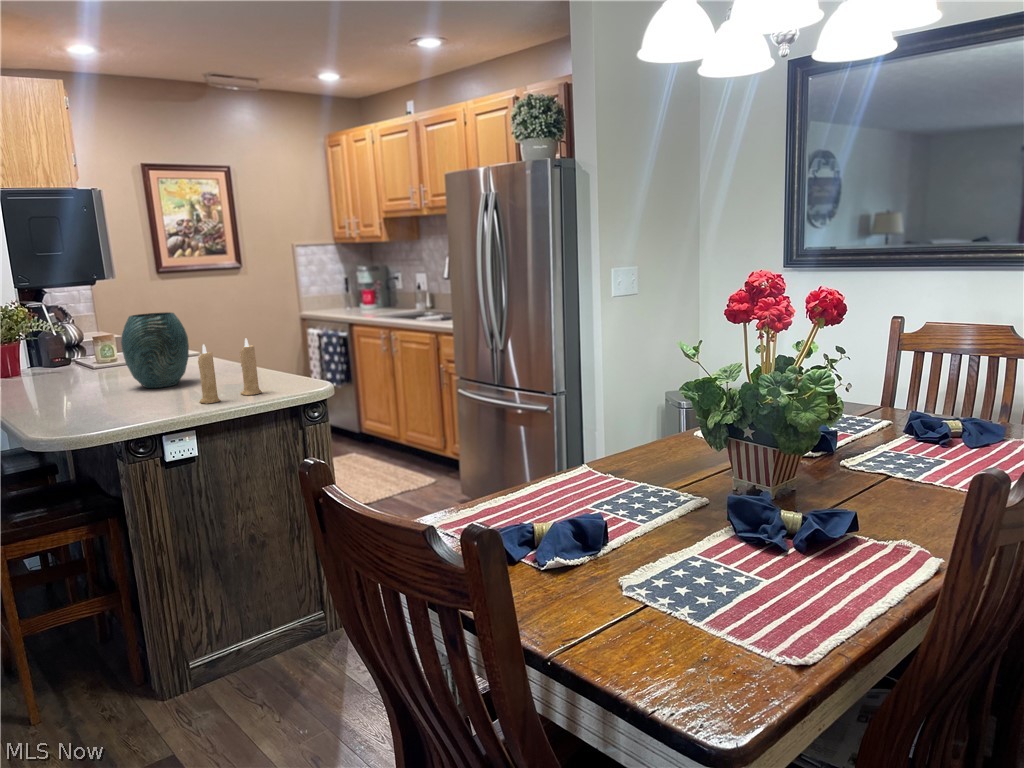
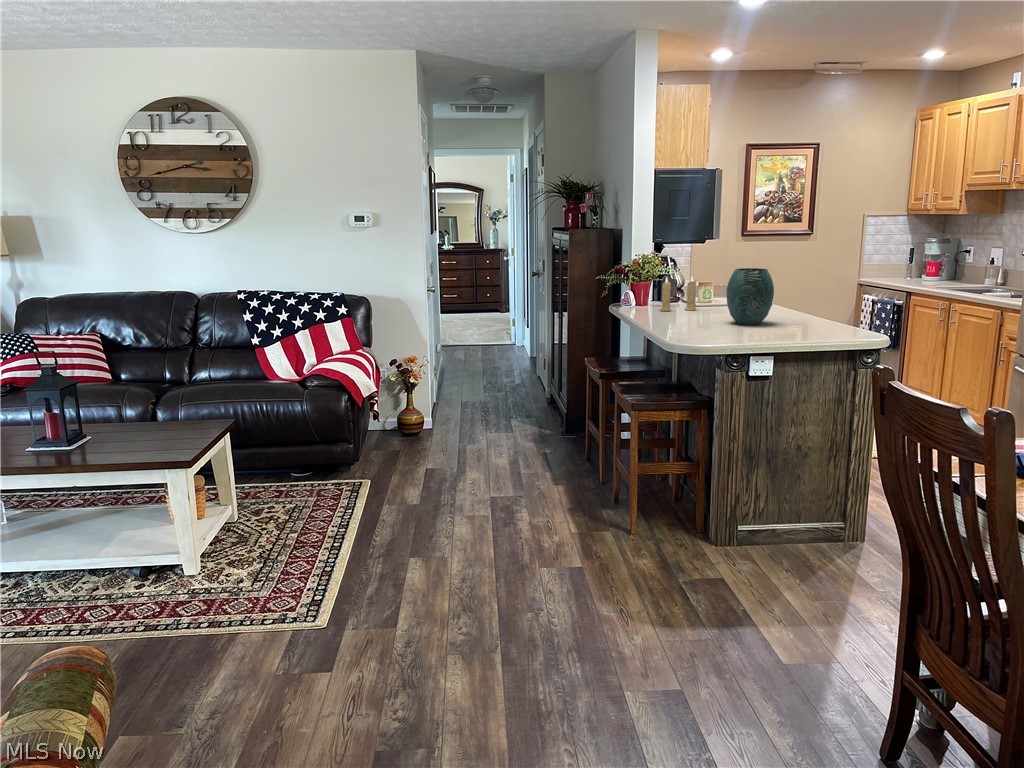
candle: present [198,339,261,404] -> present [660,277,696,311]

